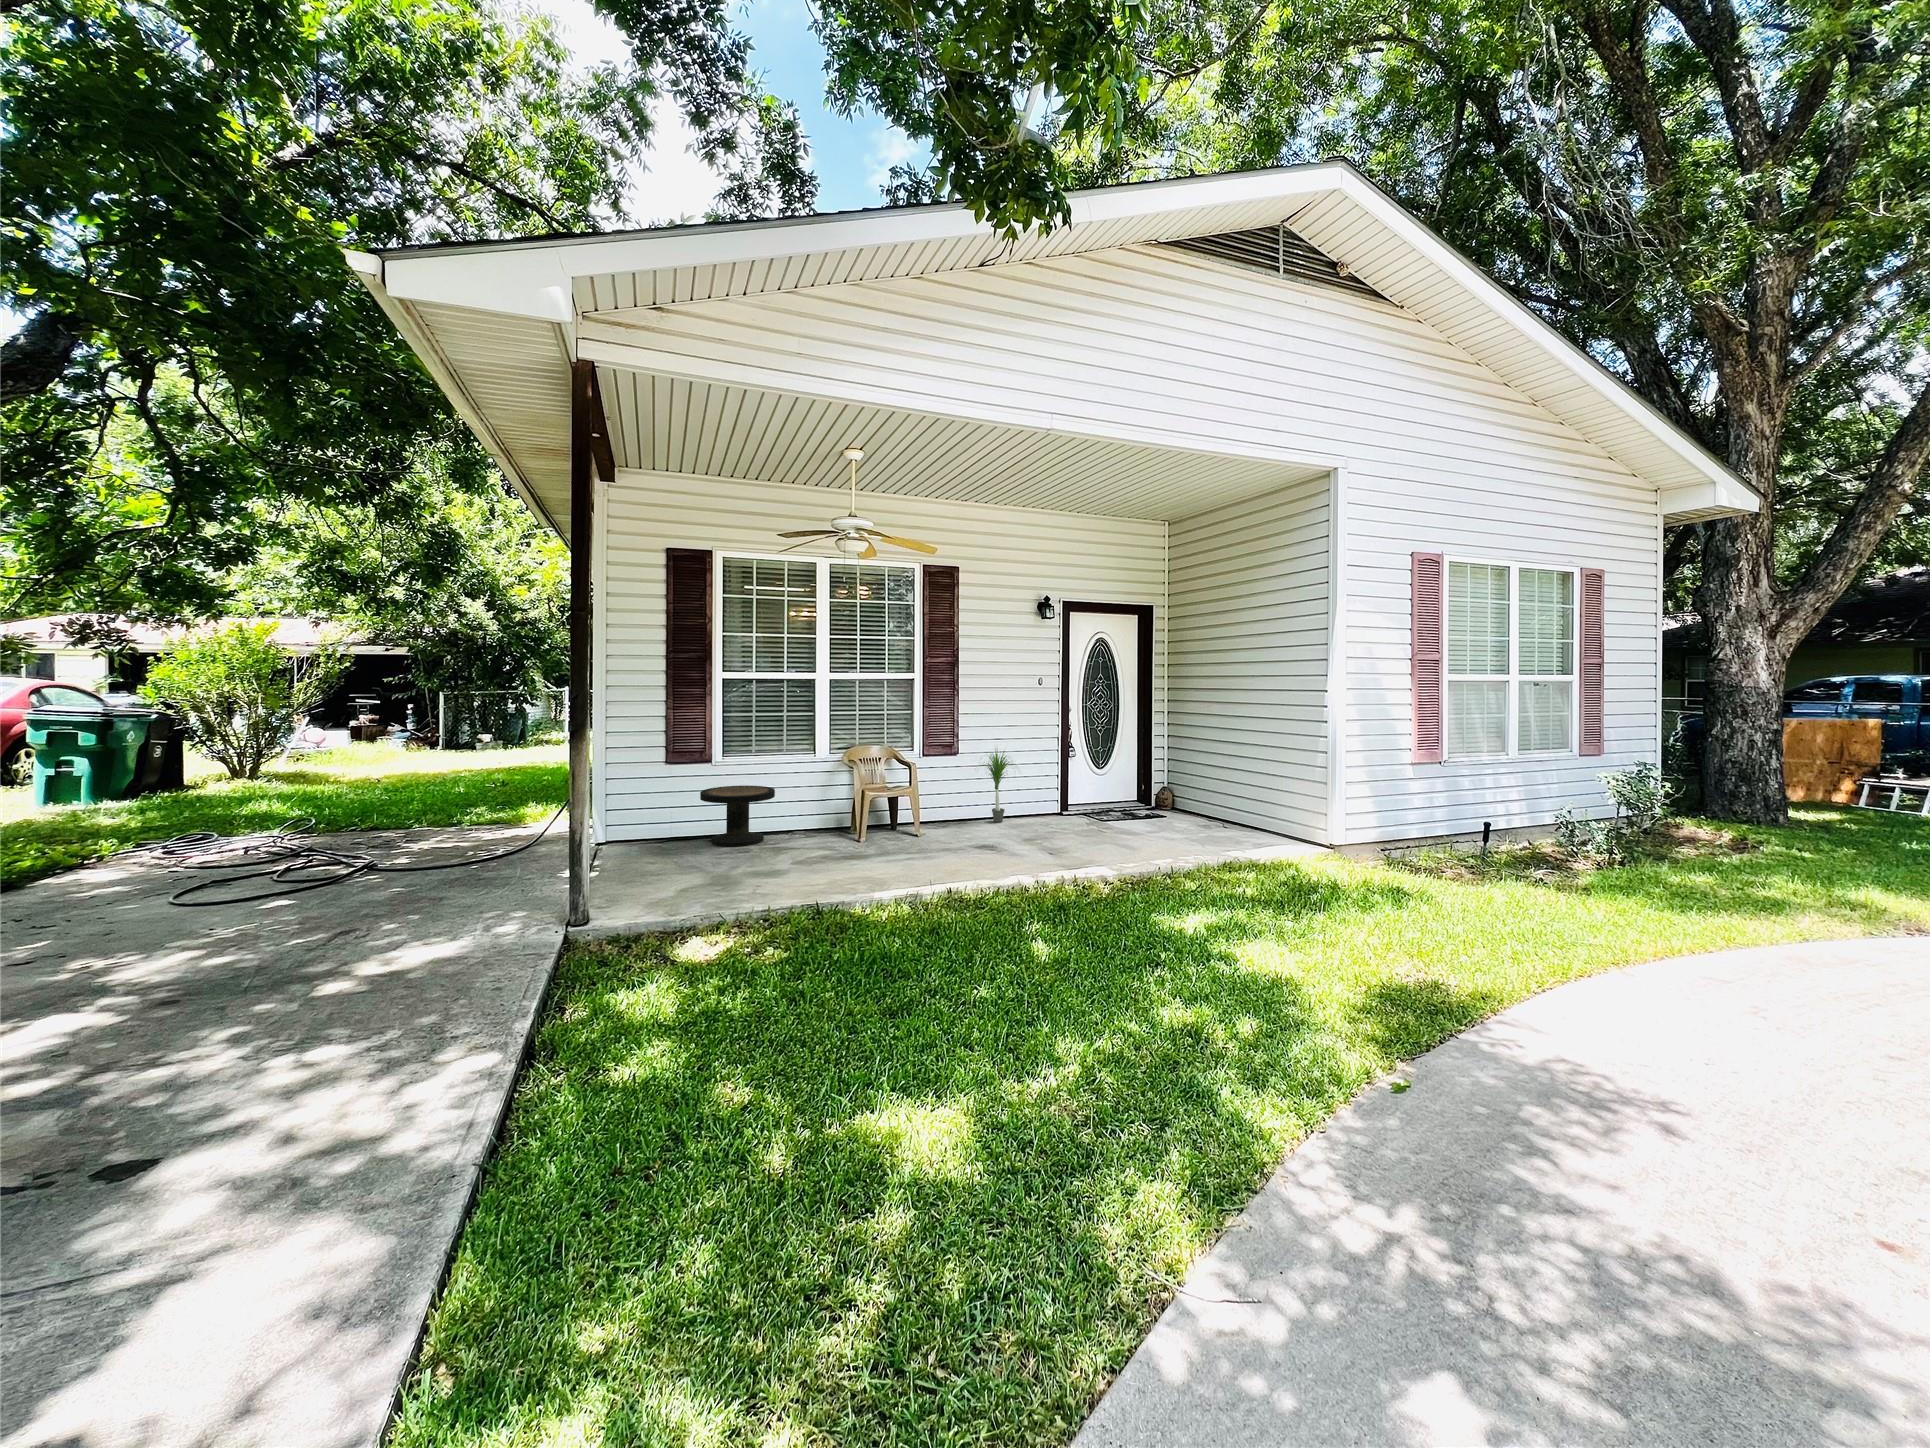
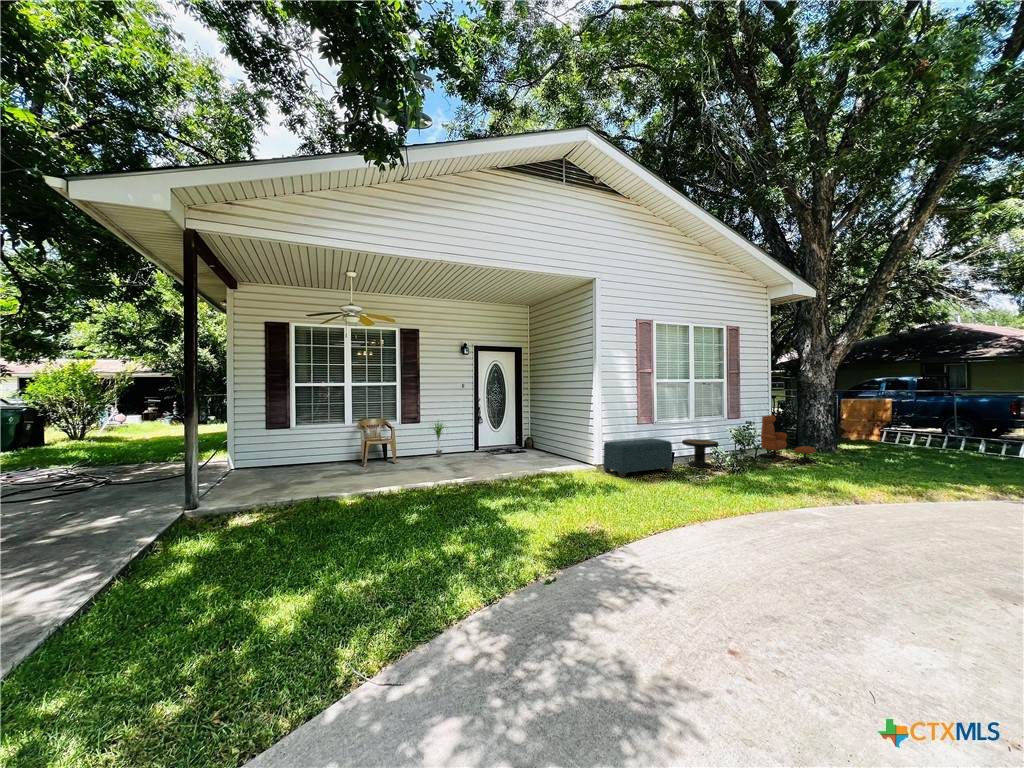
lounge chair: none [1642,750,1767,850] -> present [761,415,817,464]
side table: present [700,786,775,846] -> present [682,439,719,468]
bench: none [1347,793,1486,871] -> present [603,438,672,477]

